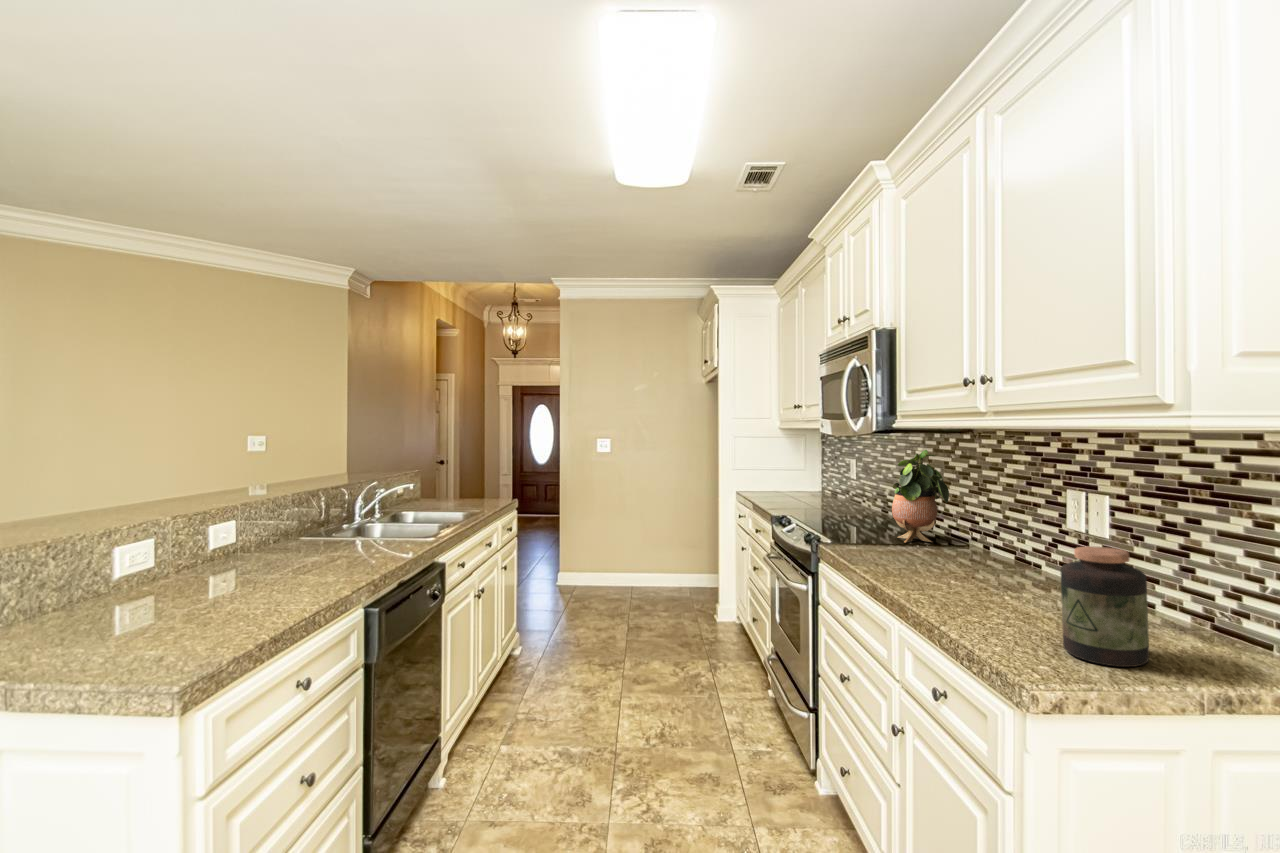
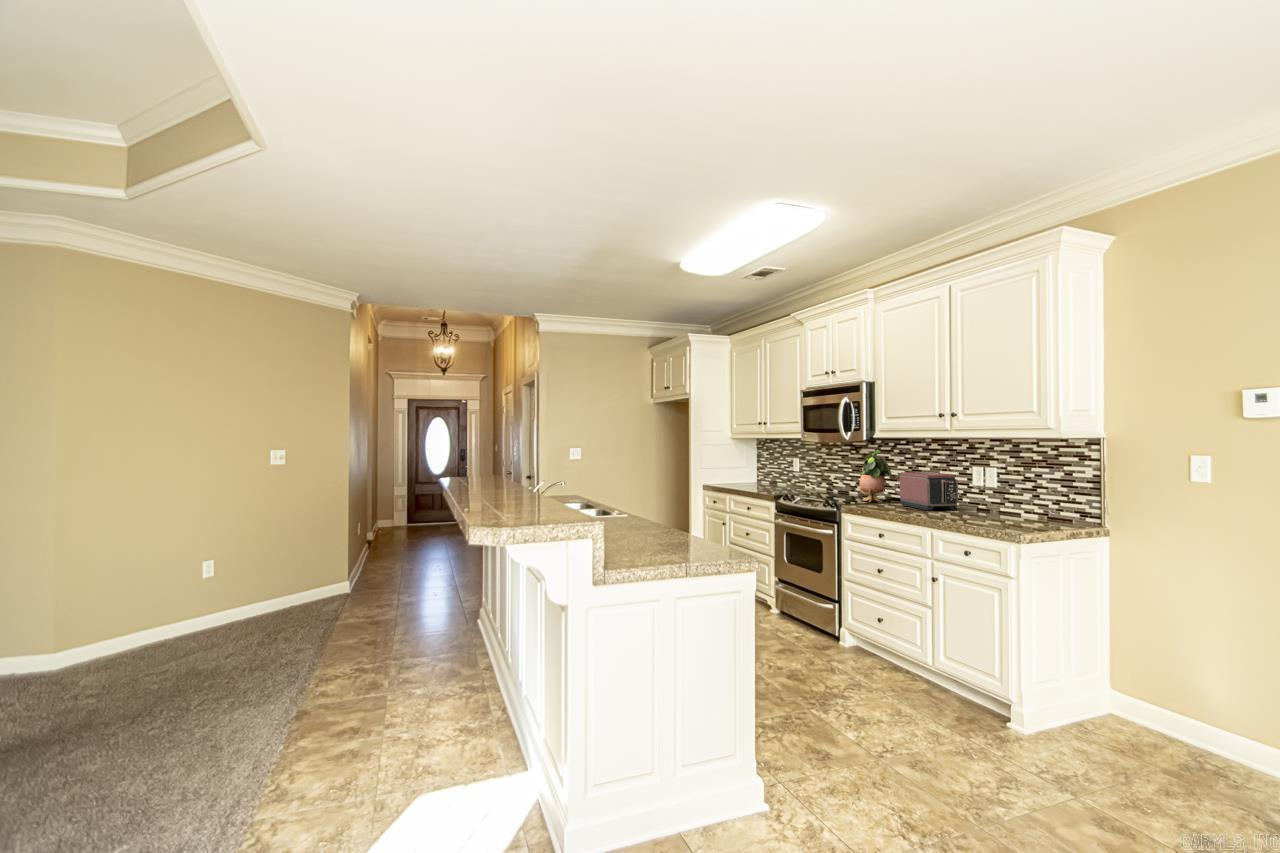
toaster: none [937,494,1033,577] -> present [900,472,958,511]
jar: present [1061,546,1149,667] -> none [1009,483,1042,527]

